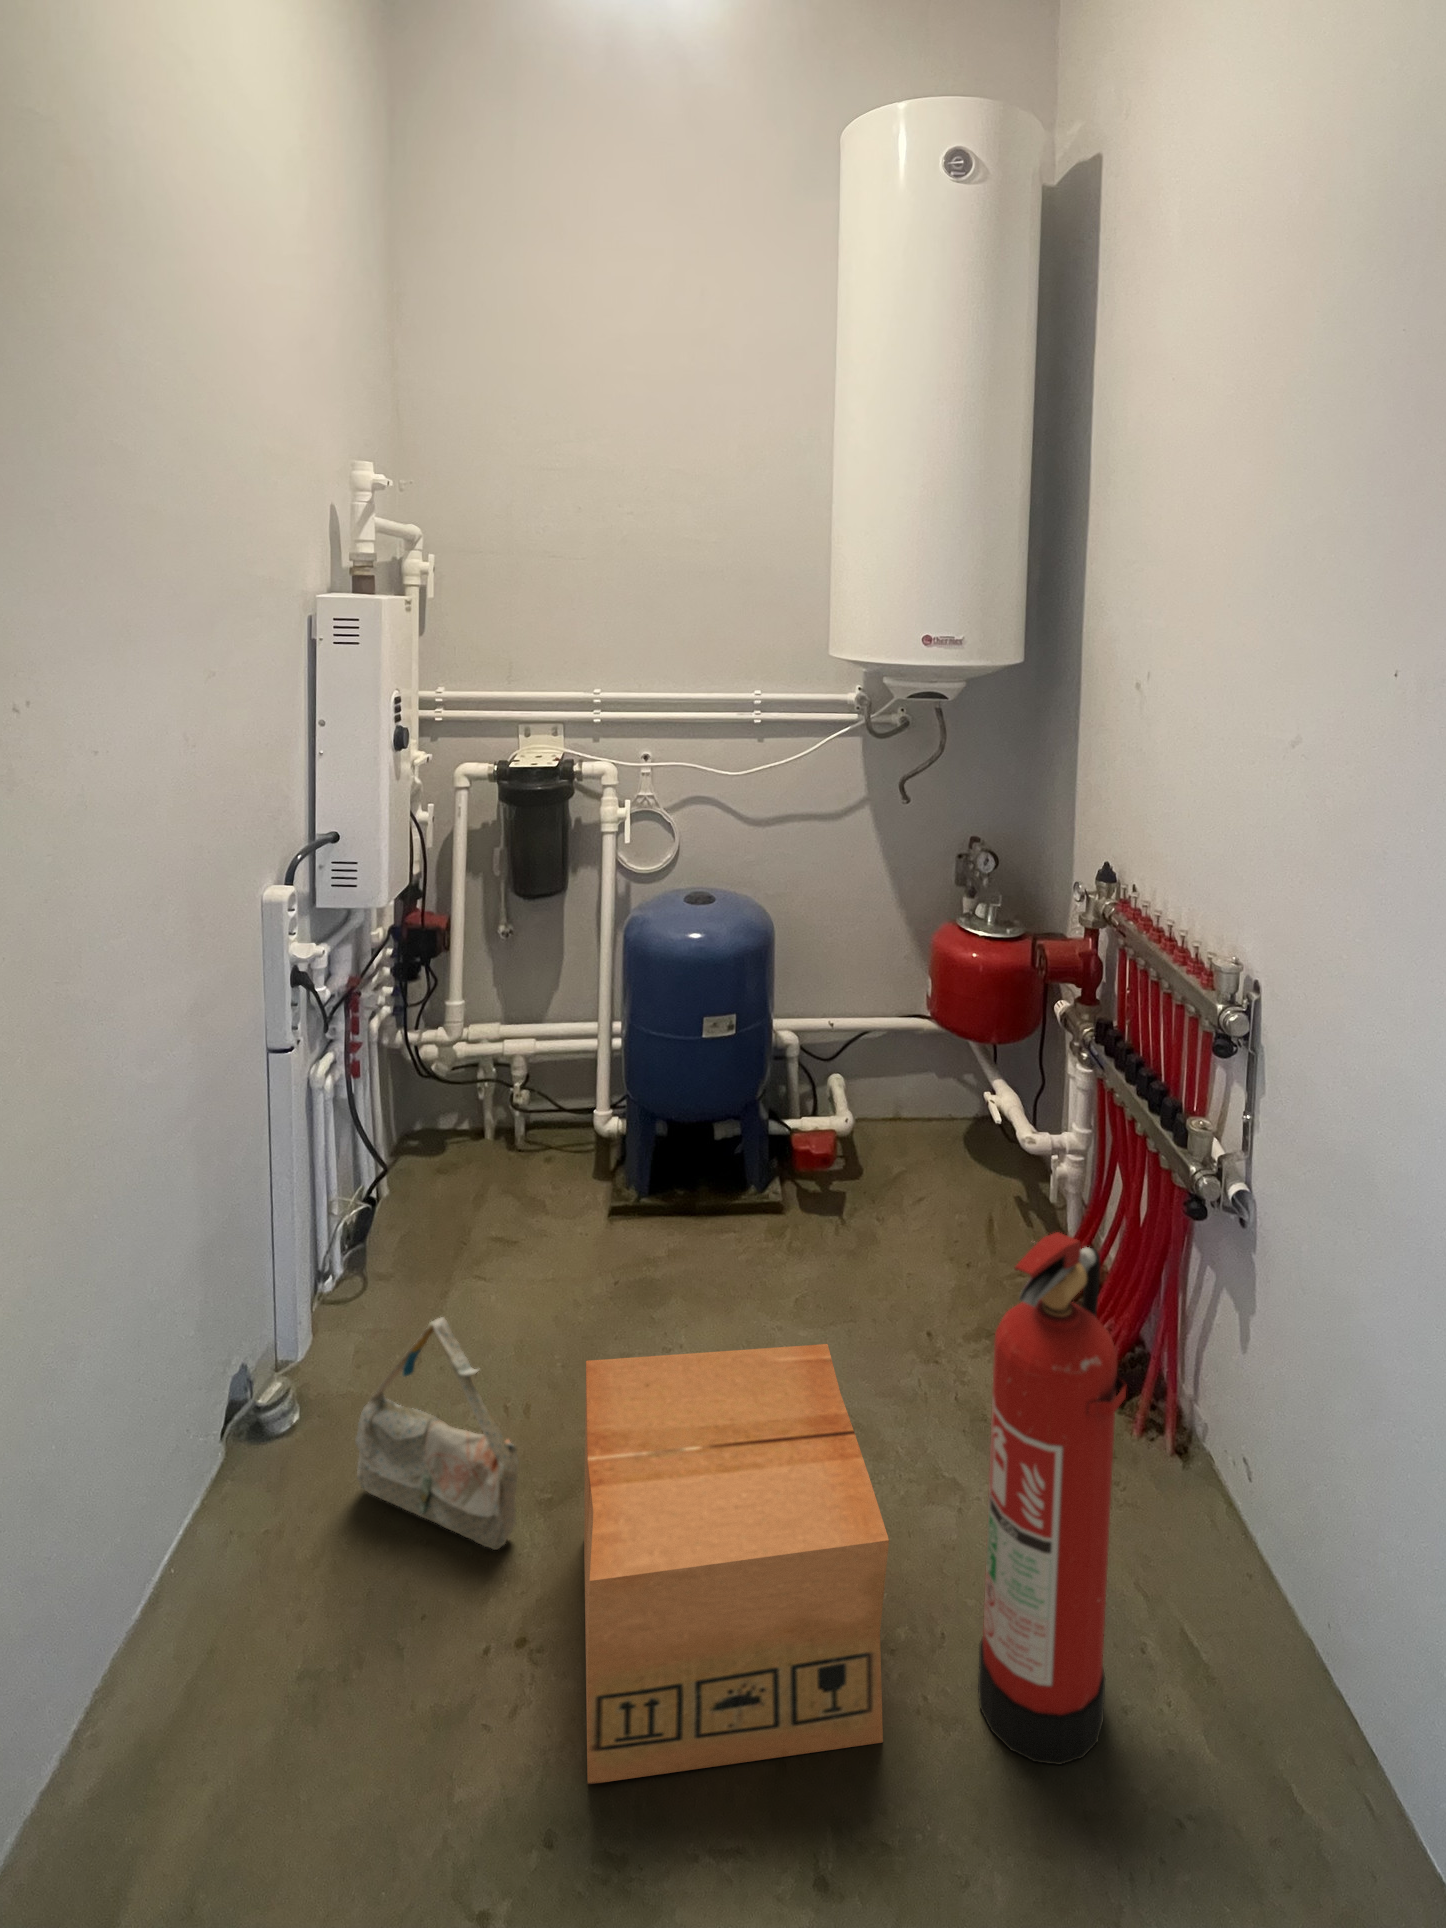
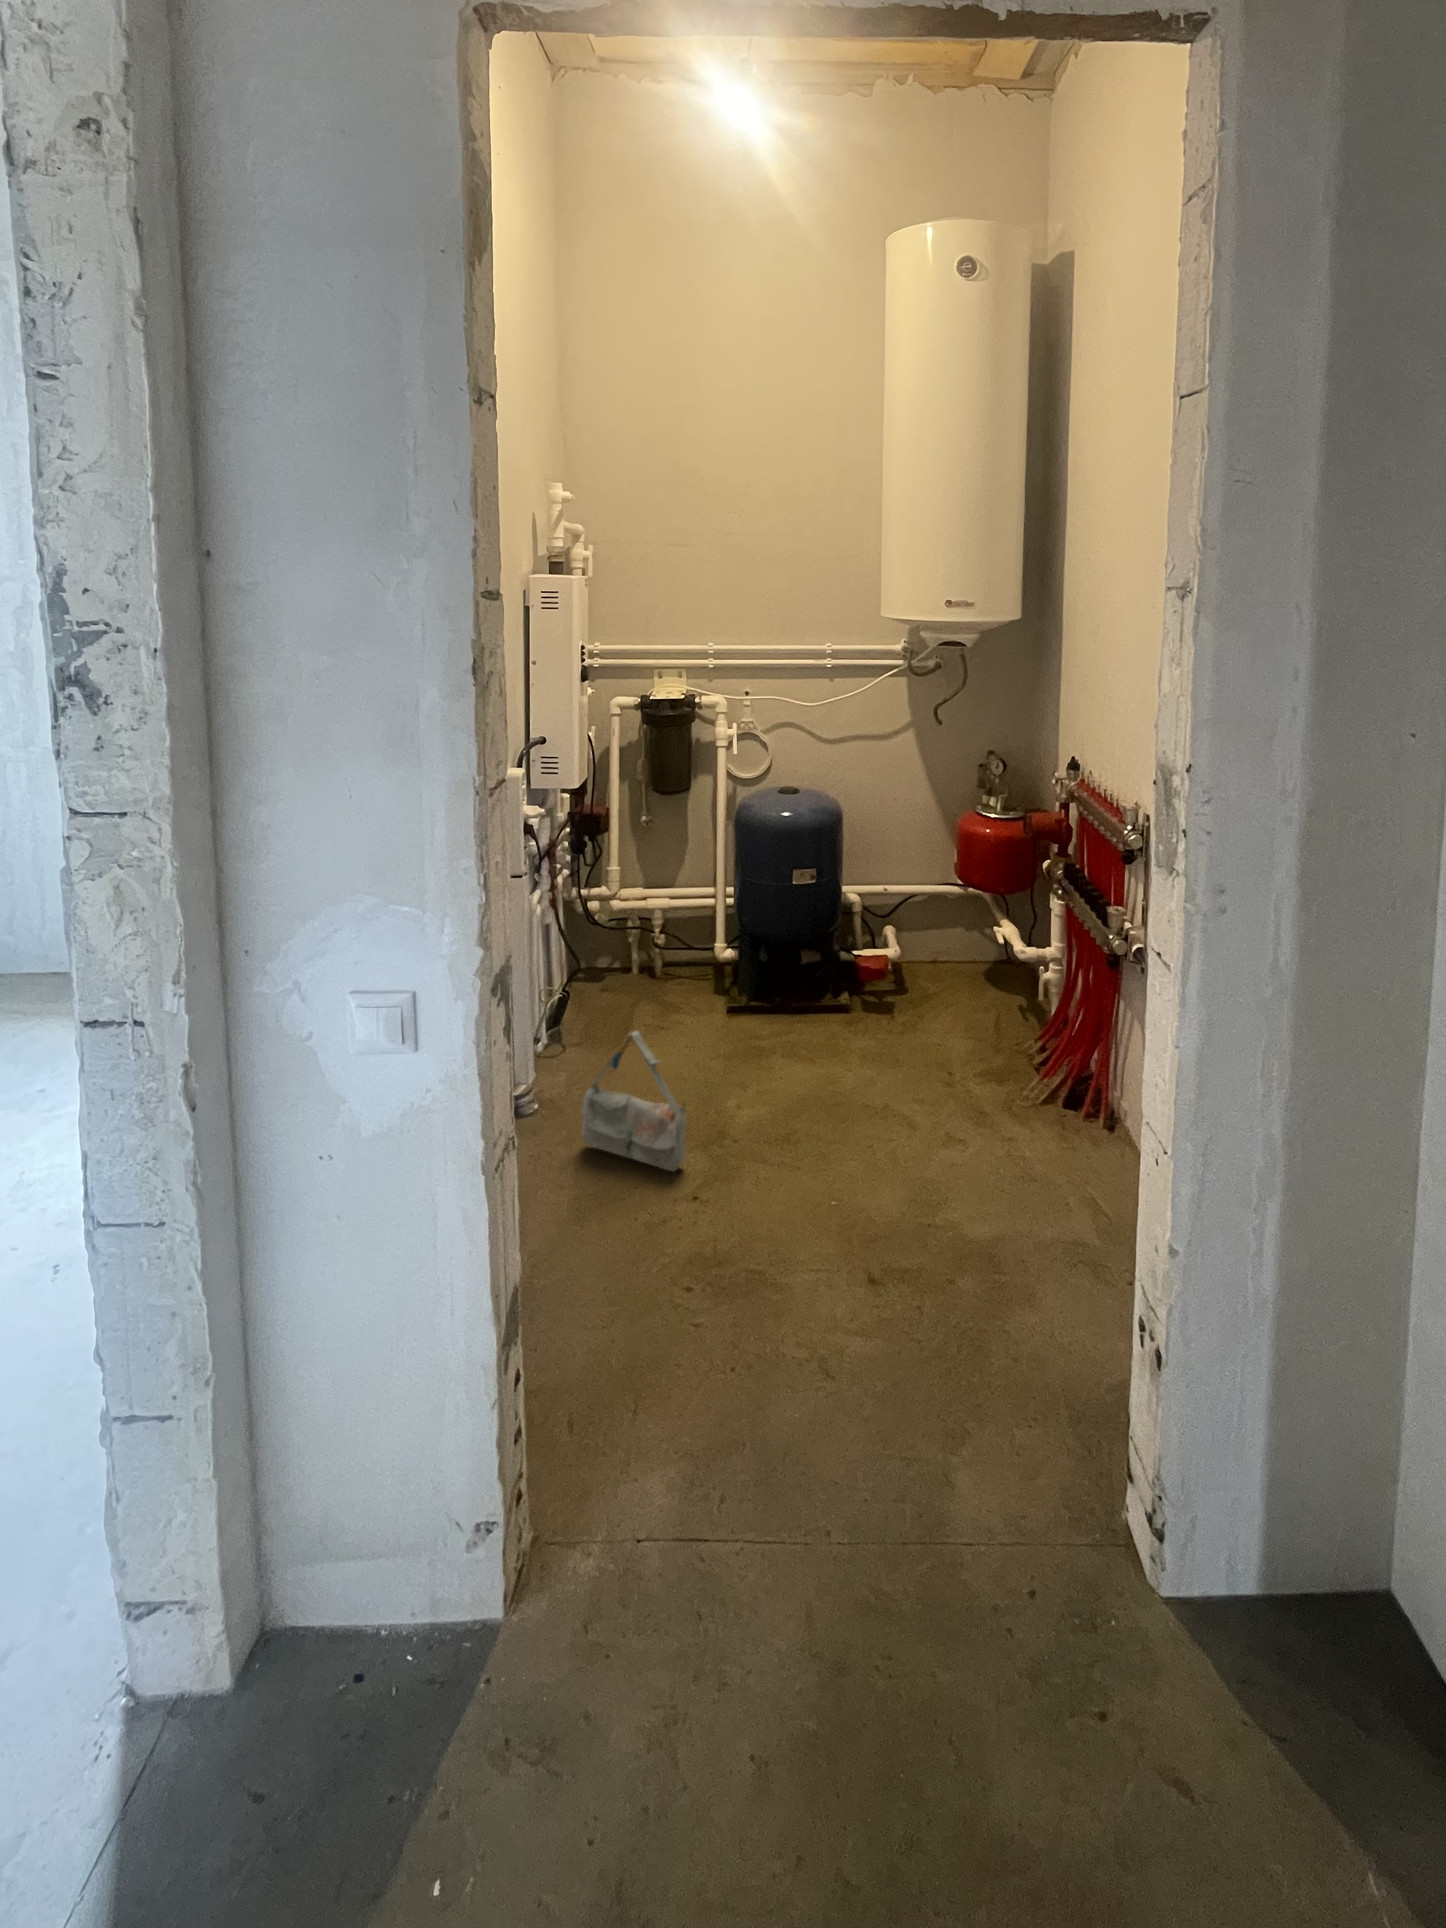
fire extinguisher: present [978,1232,1126,1765] -> none [971,951,1054,1257]
cardboard box: present [584,1344,889,1784] -> none [728,1048,915,1262]

